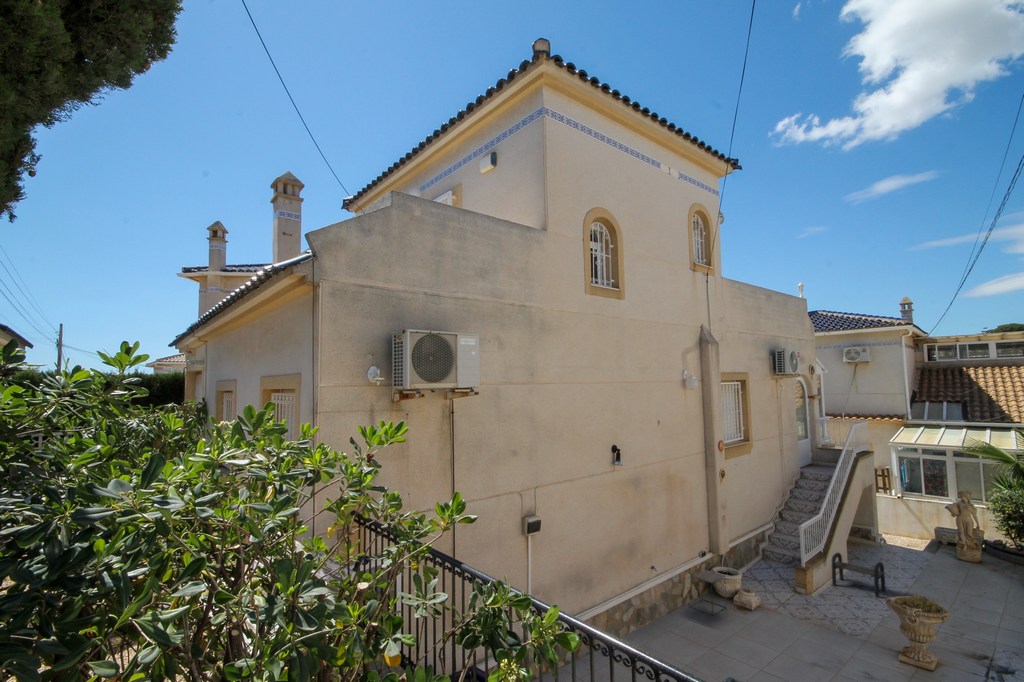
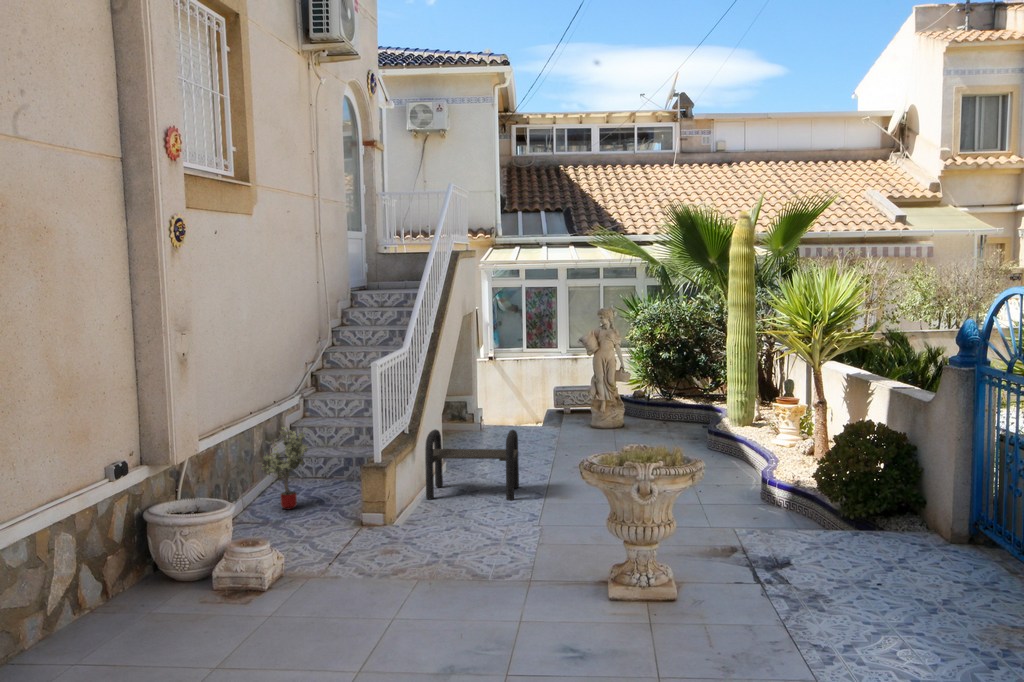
potted tree: none [754,538,776,575] -> present [262,427,308,509]
side table: present [689,570,726,615] -> none [60,509,189,637]

